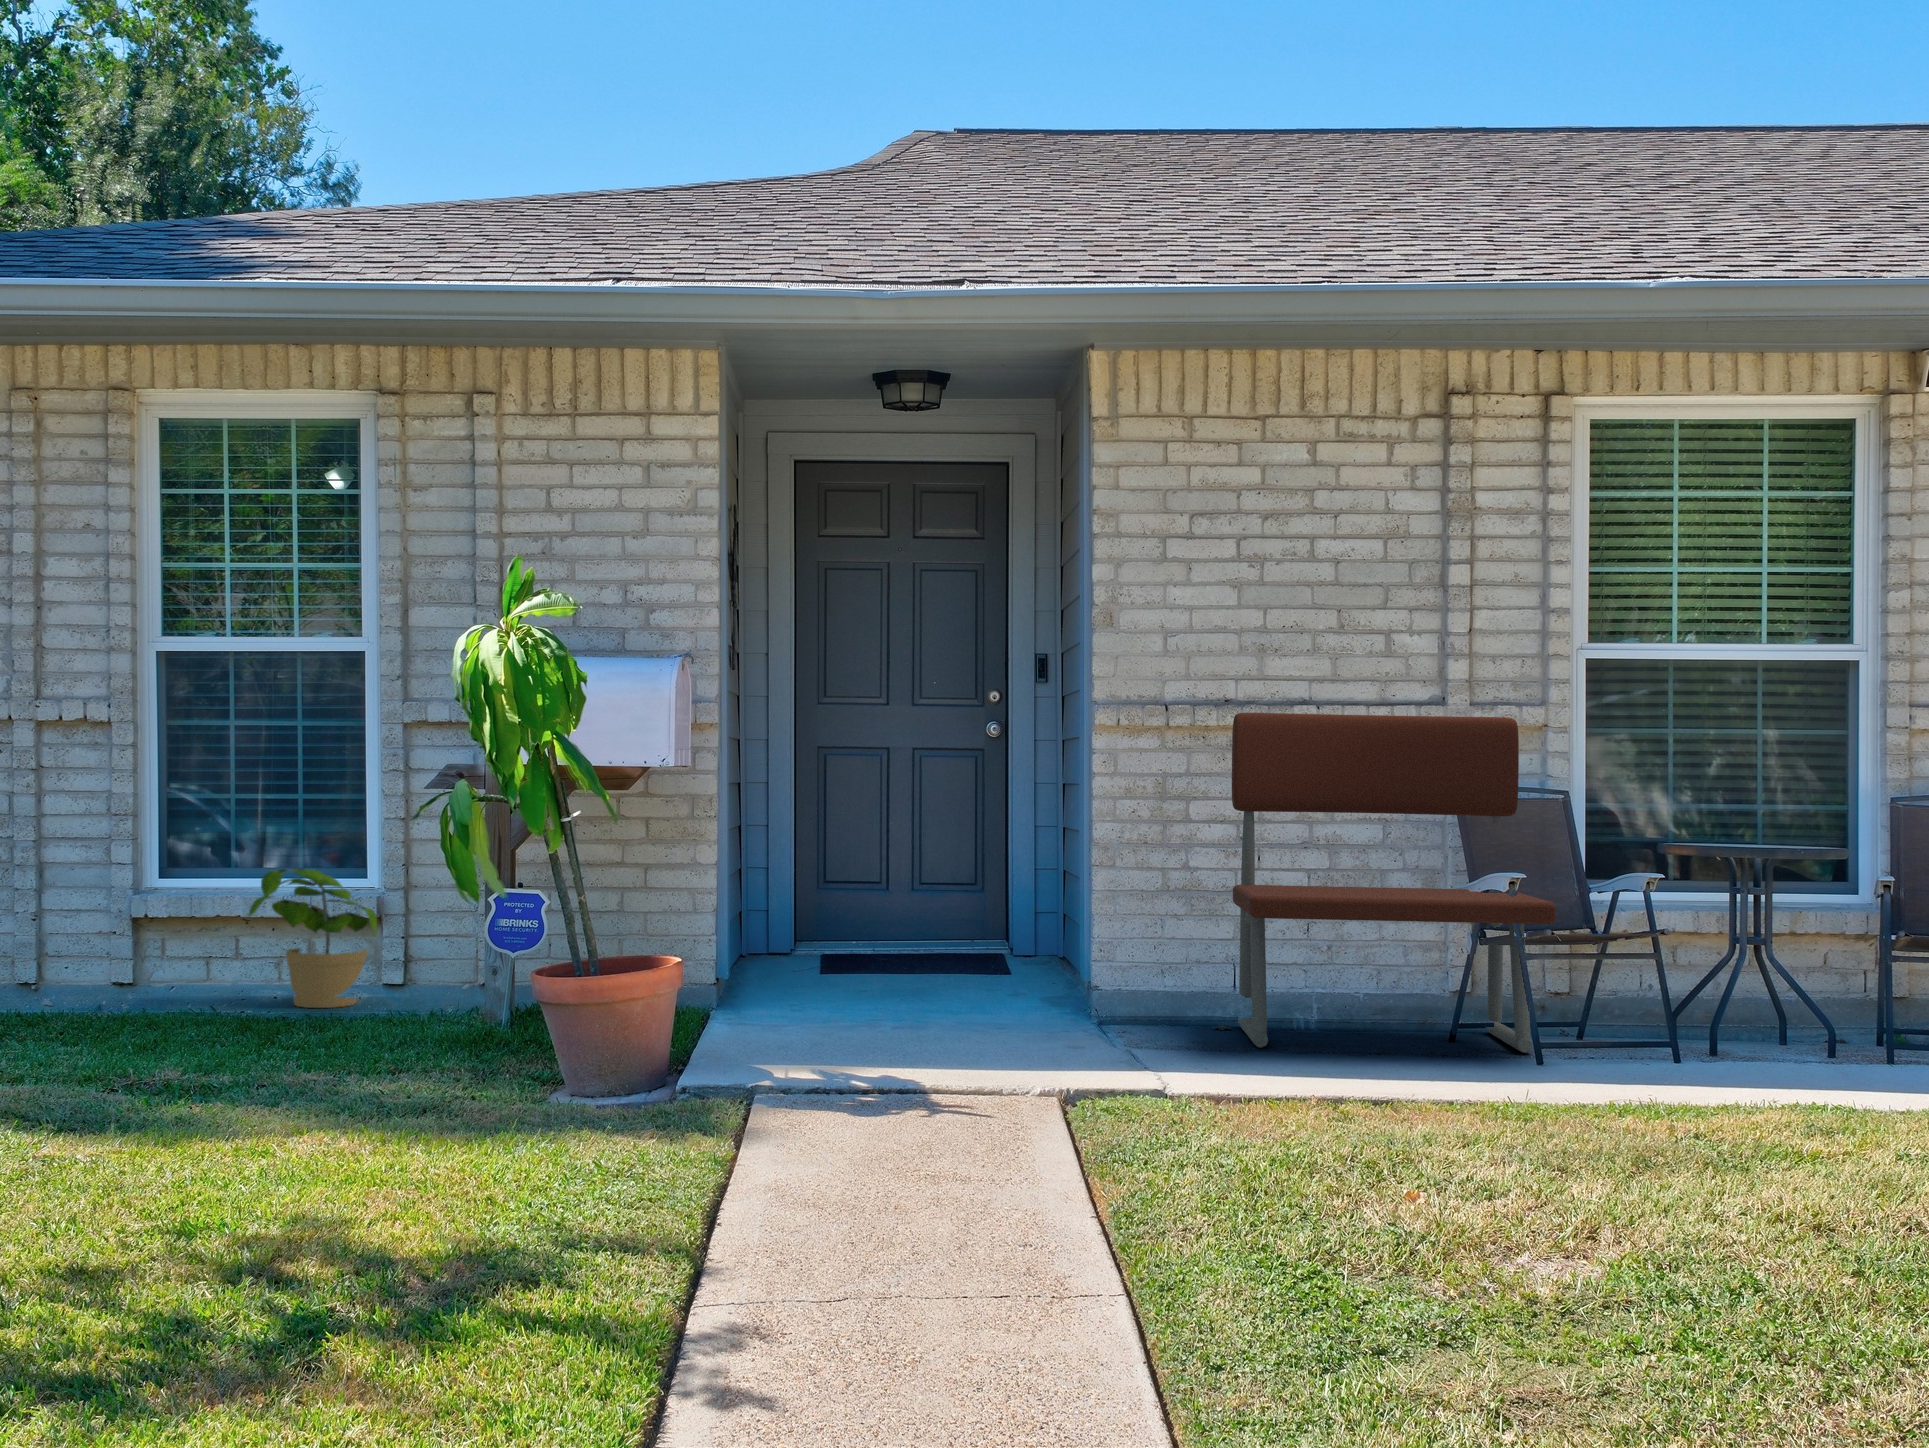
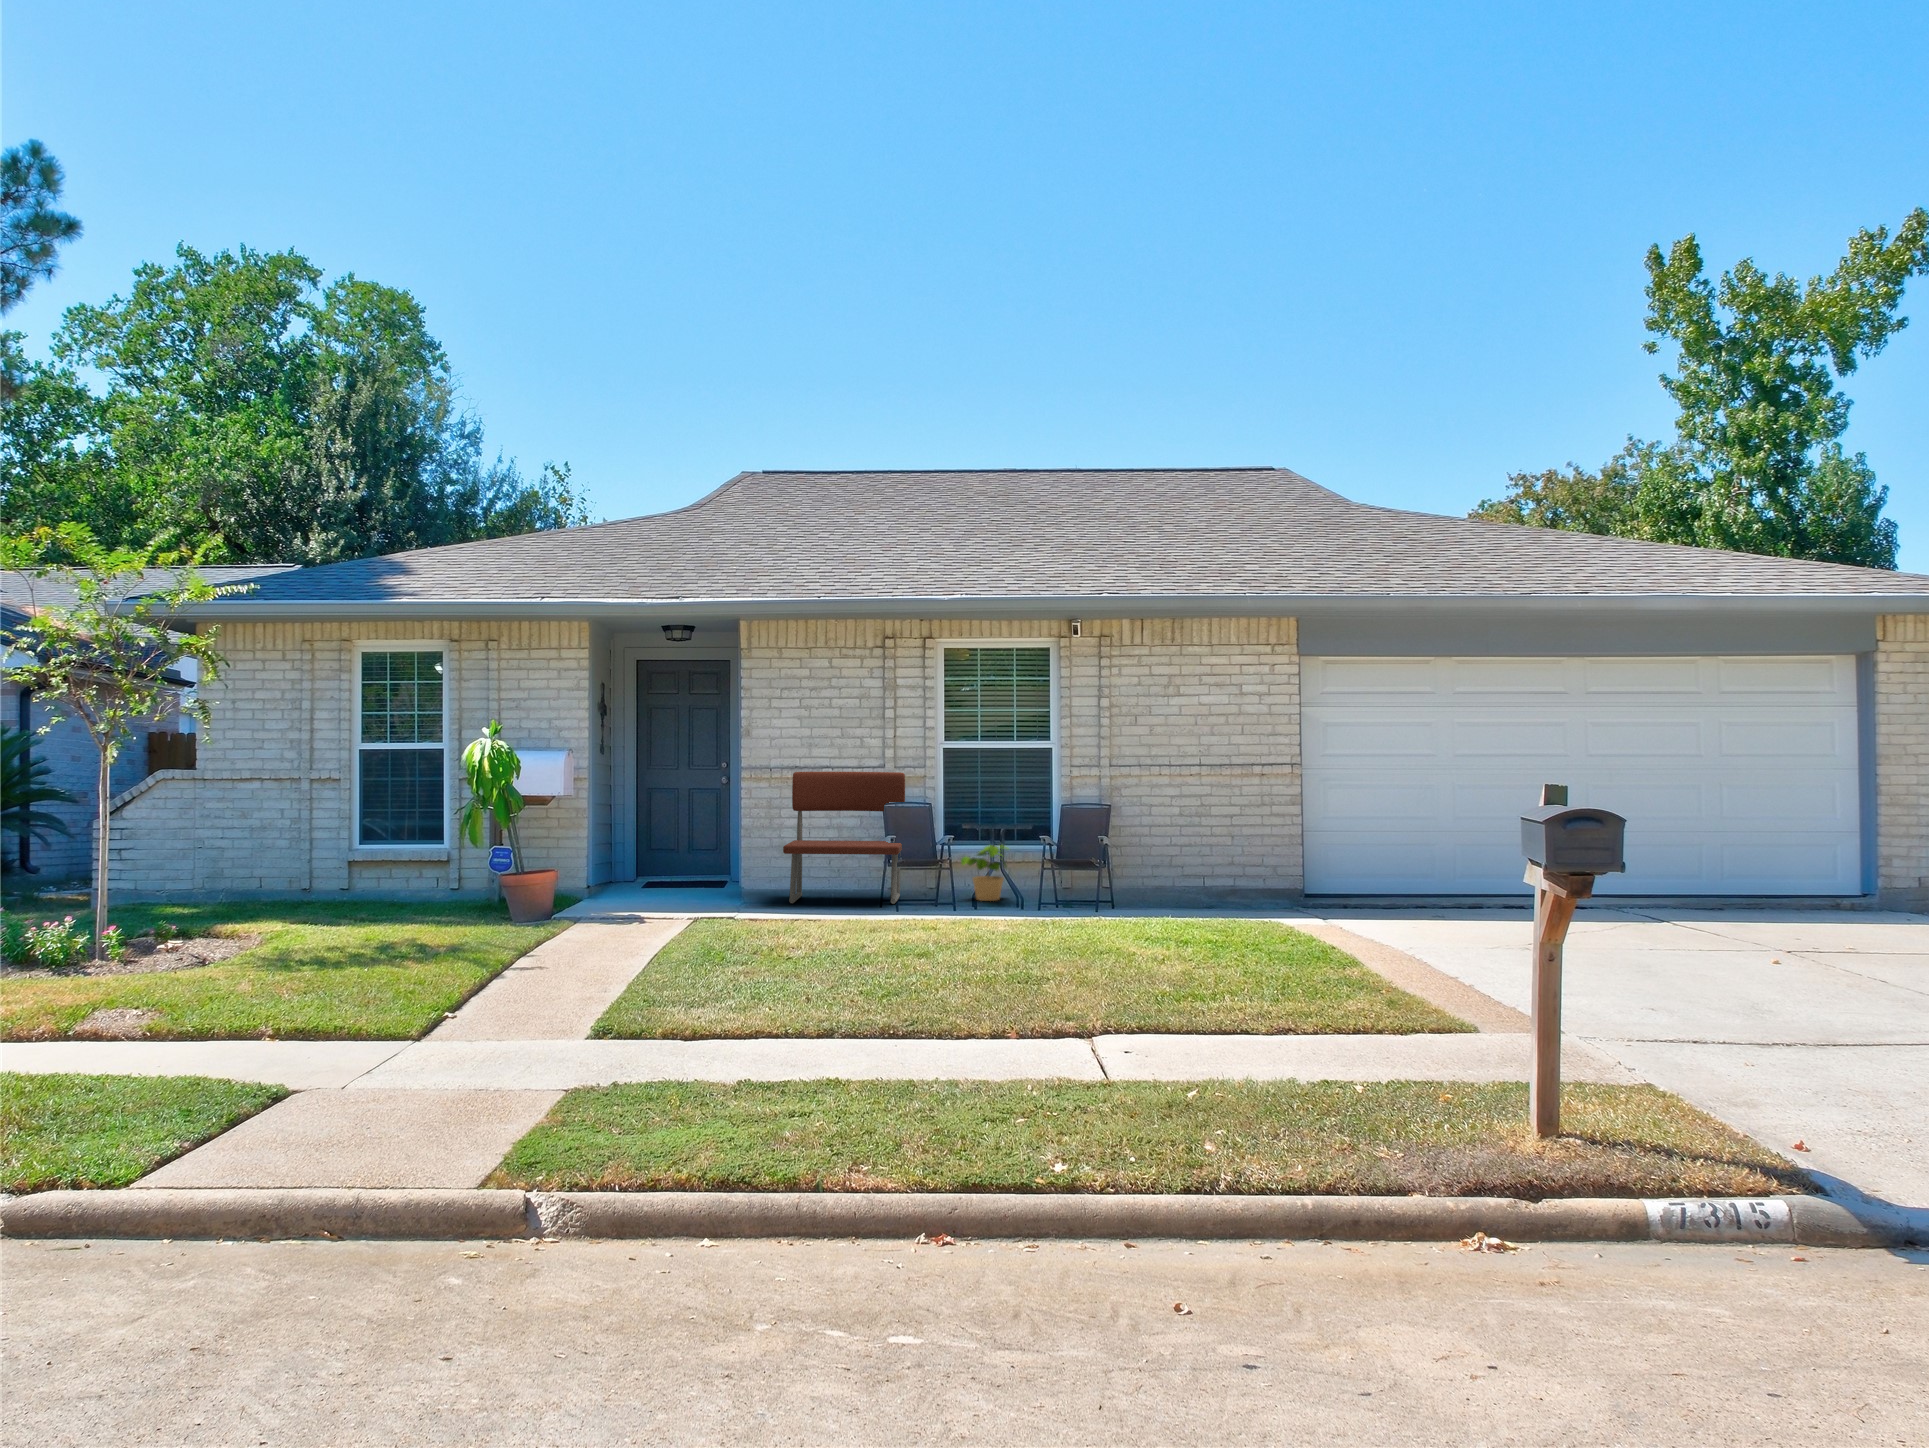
potted plant: present [249,868,377,1008] -> present [961,845,1008,901]

